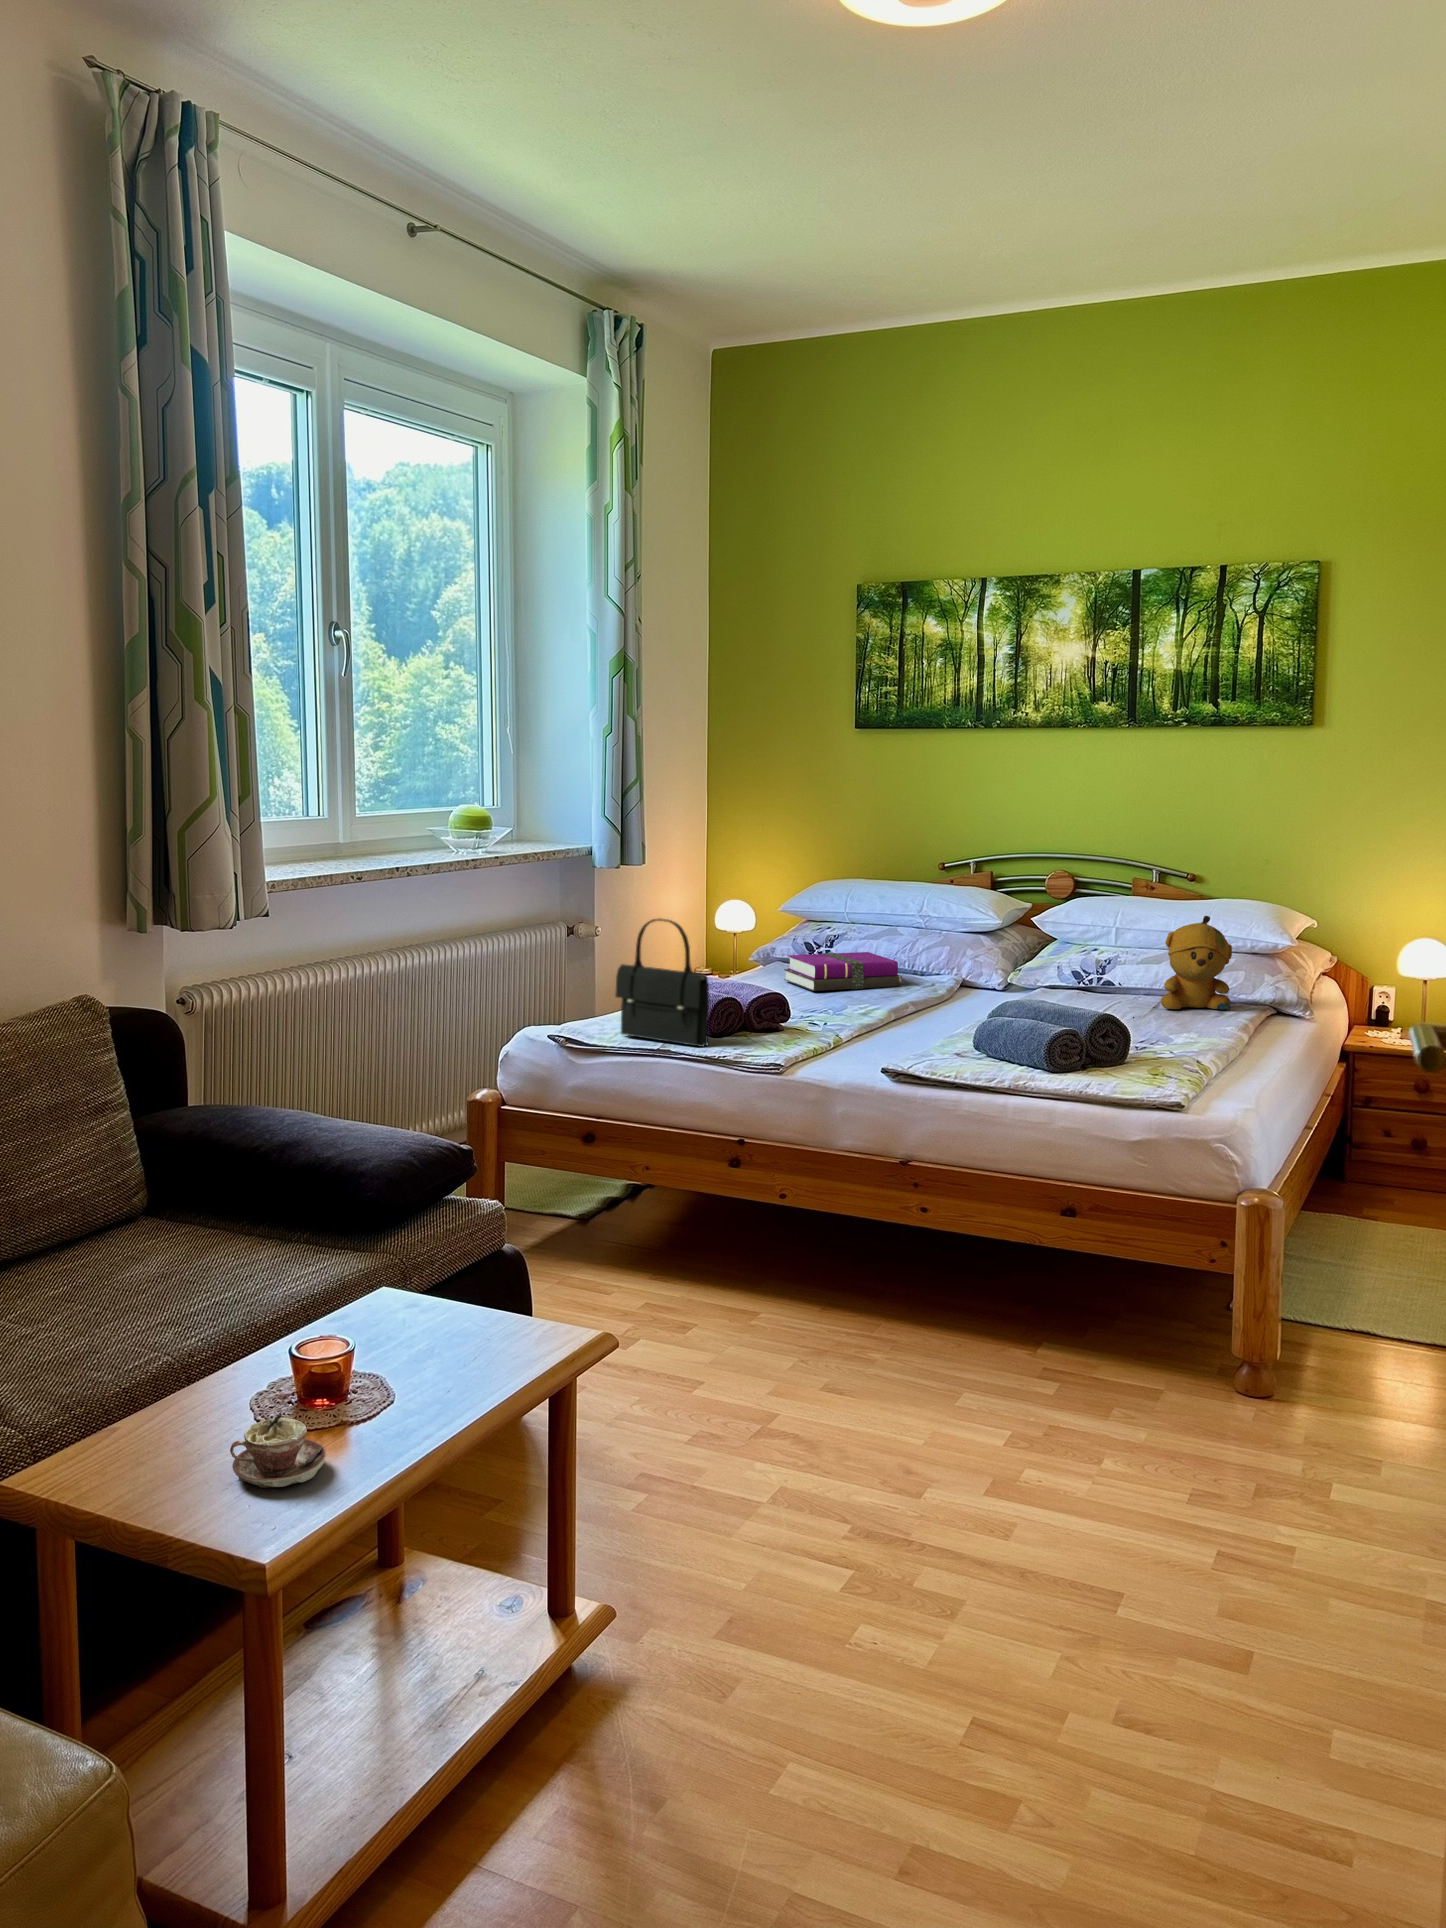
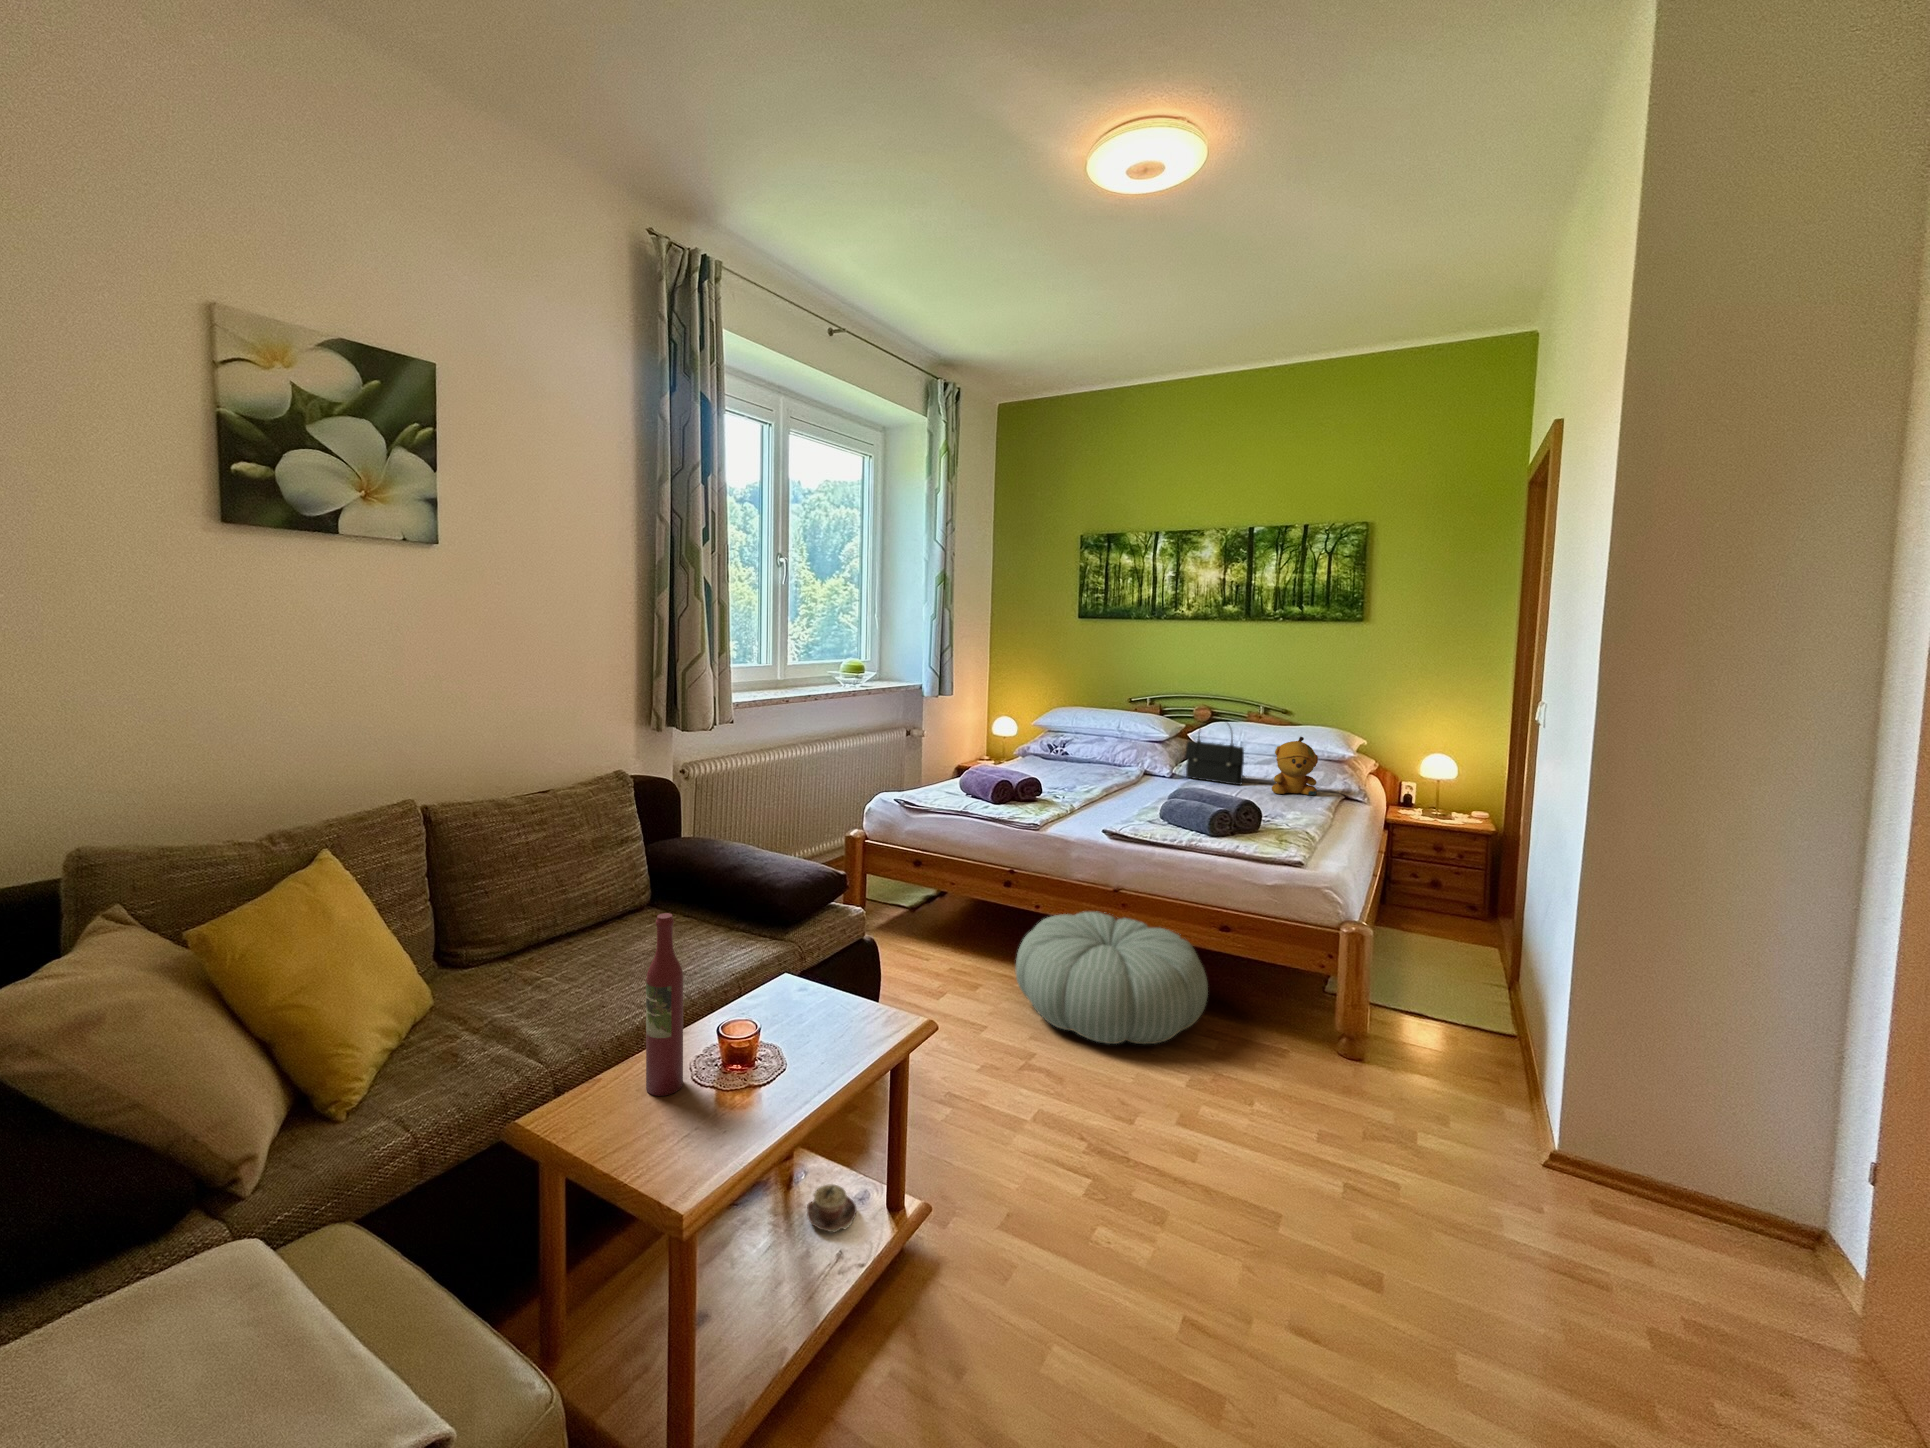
handbag: present [615,918,709,1047] -> present [1185,727,1244,785]
notebook: present [784,952,902,991] -> none [1036,751,1107,774]
wine bottle: none [184,1177,243,1440] -> present [646,913,683,1096]
pouf: none [746,1201,1042,1394] -> present [1016,912,1208,1044]
teacup: present [230,1413,326,1488] -> present [807,1184,857,1232]

